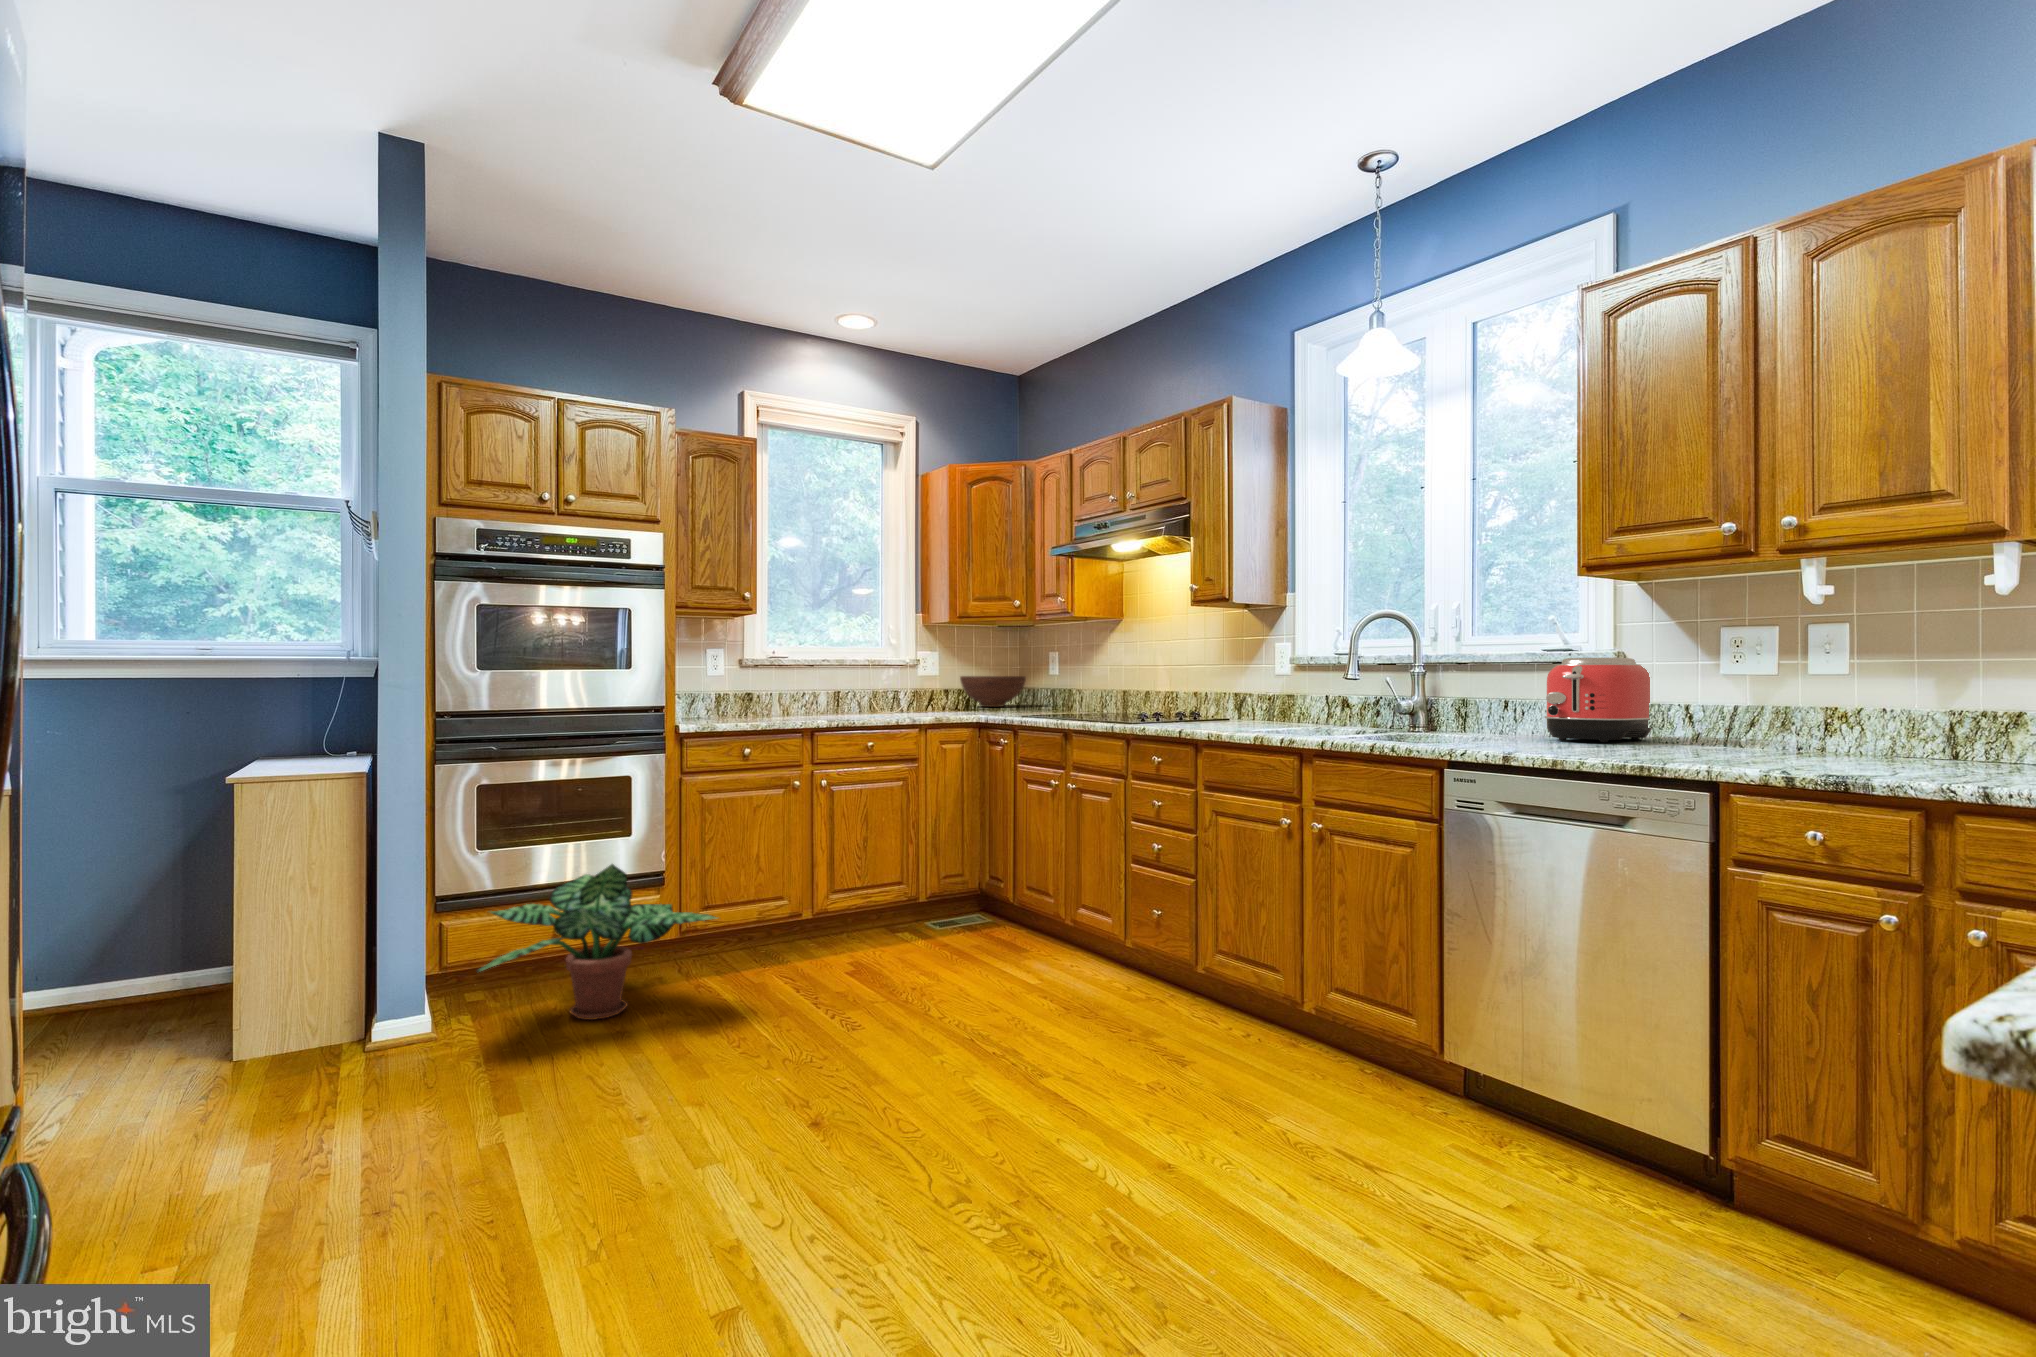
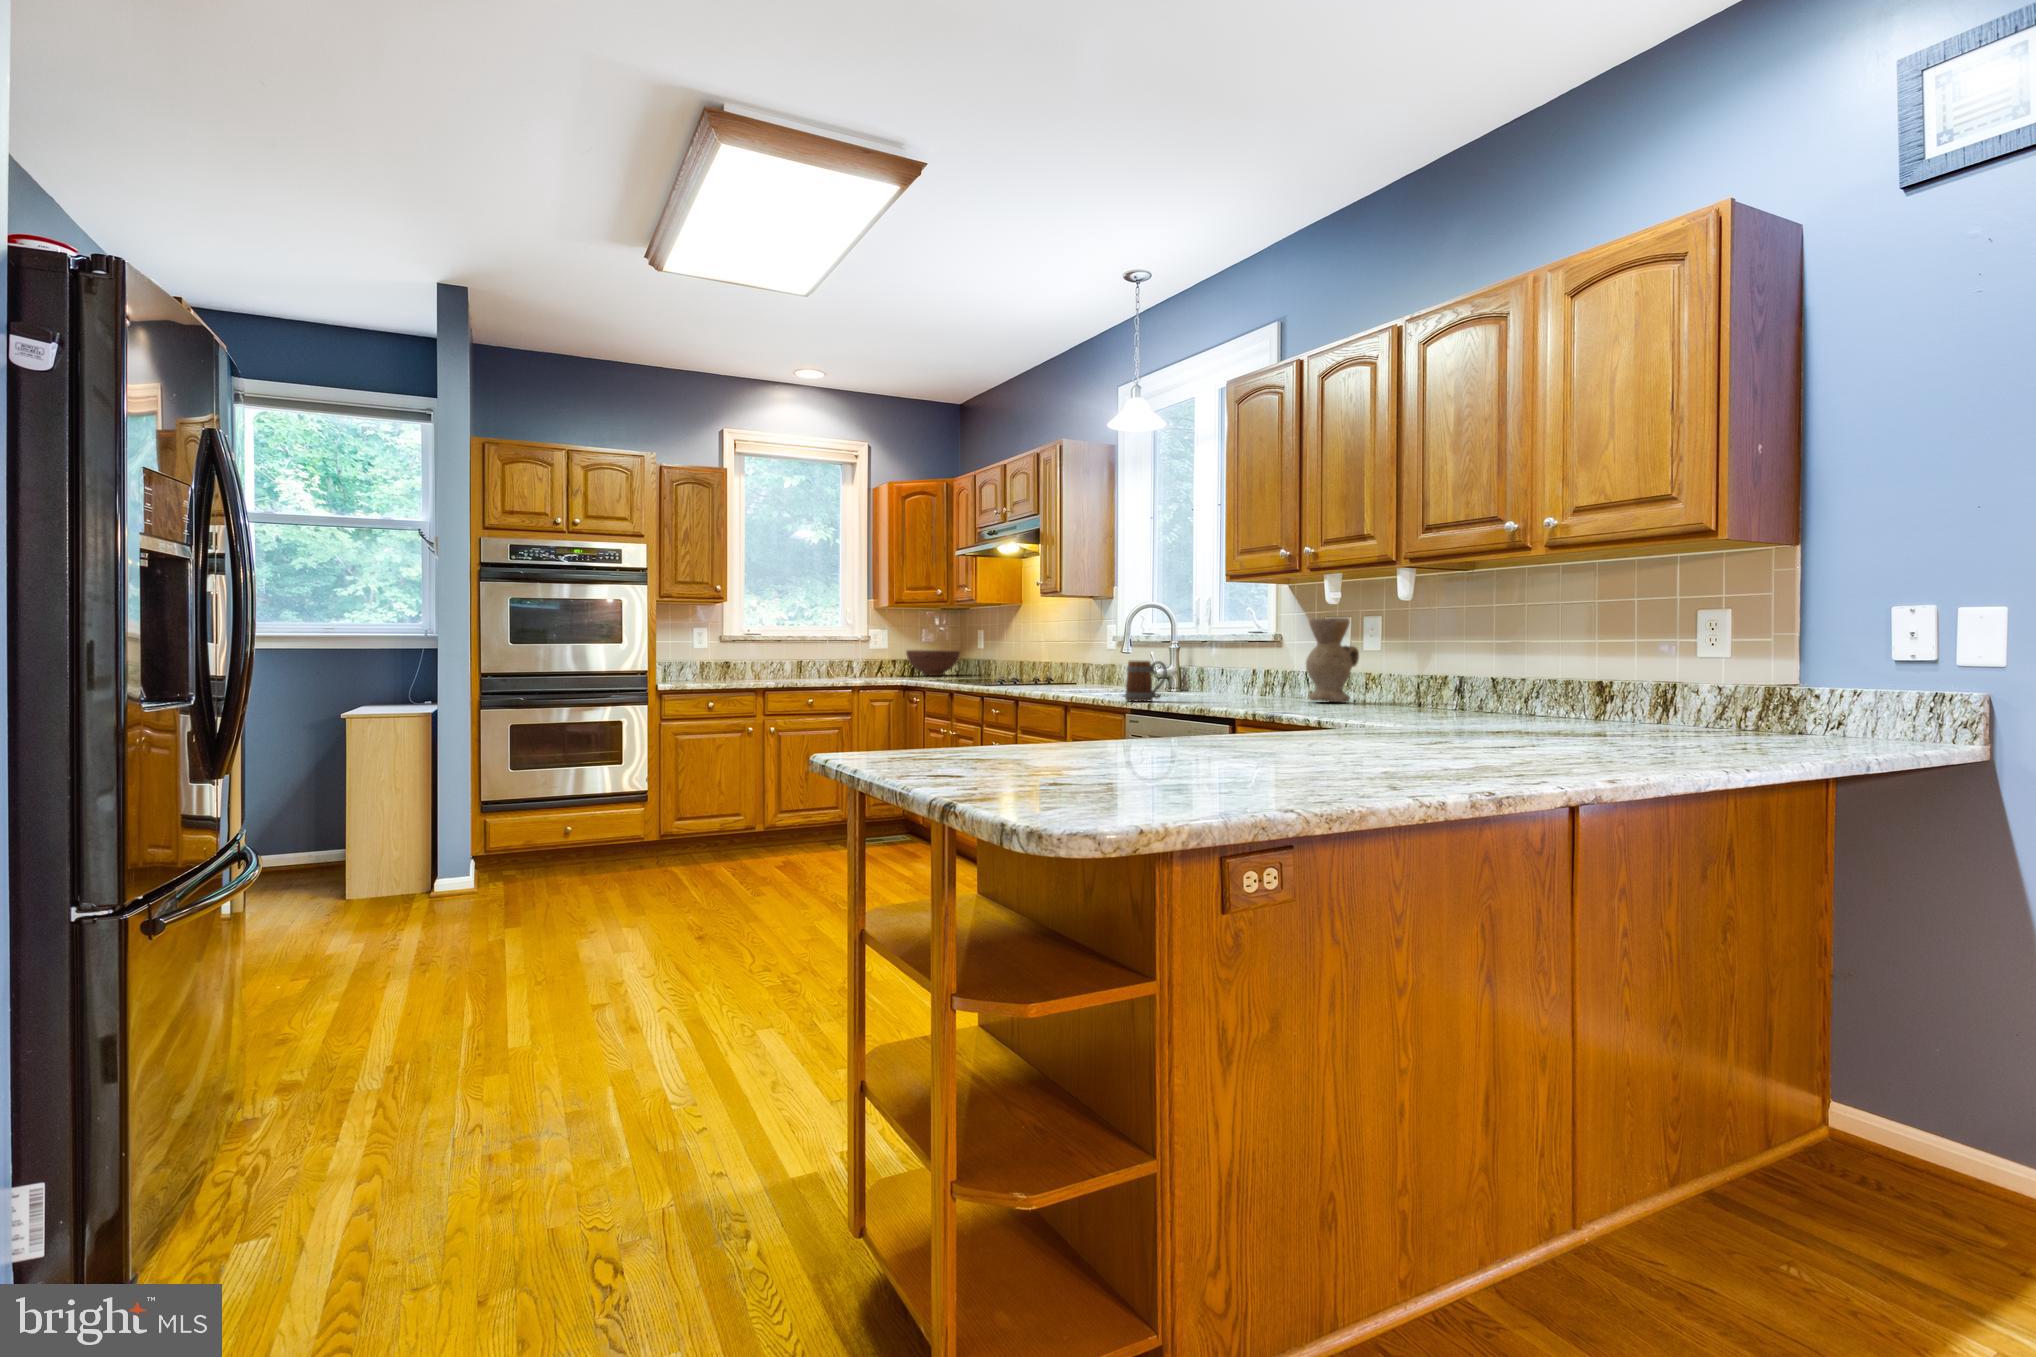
vase: none [1724,628,1805,752] -> present [1306,618,1359,703]
toaster: present [1545,658,1652,742] -> none [1218,638,1300,698]
mug: none [1451,691,1512,751] -> present [1125,661,1167,702]
potted plant: present [477,864,717,1020] -> none [501,780,672,888]

